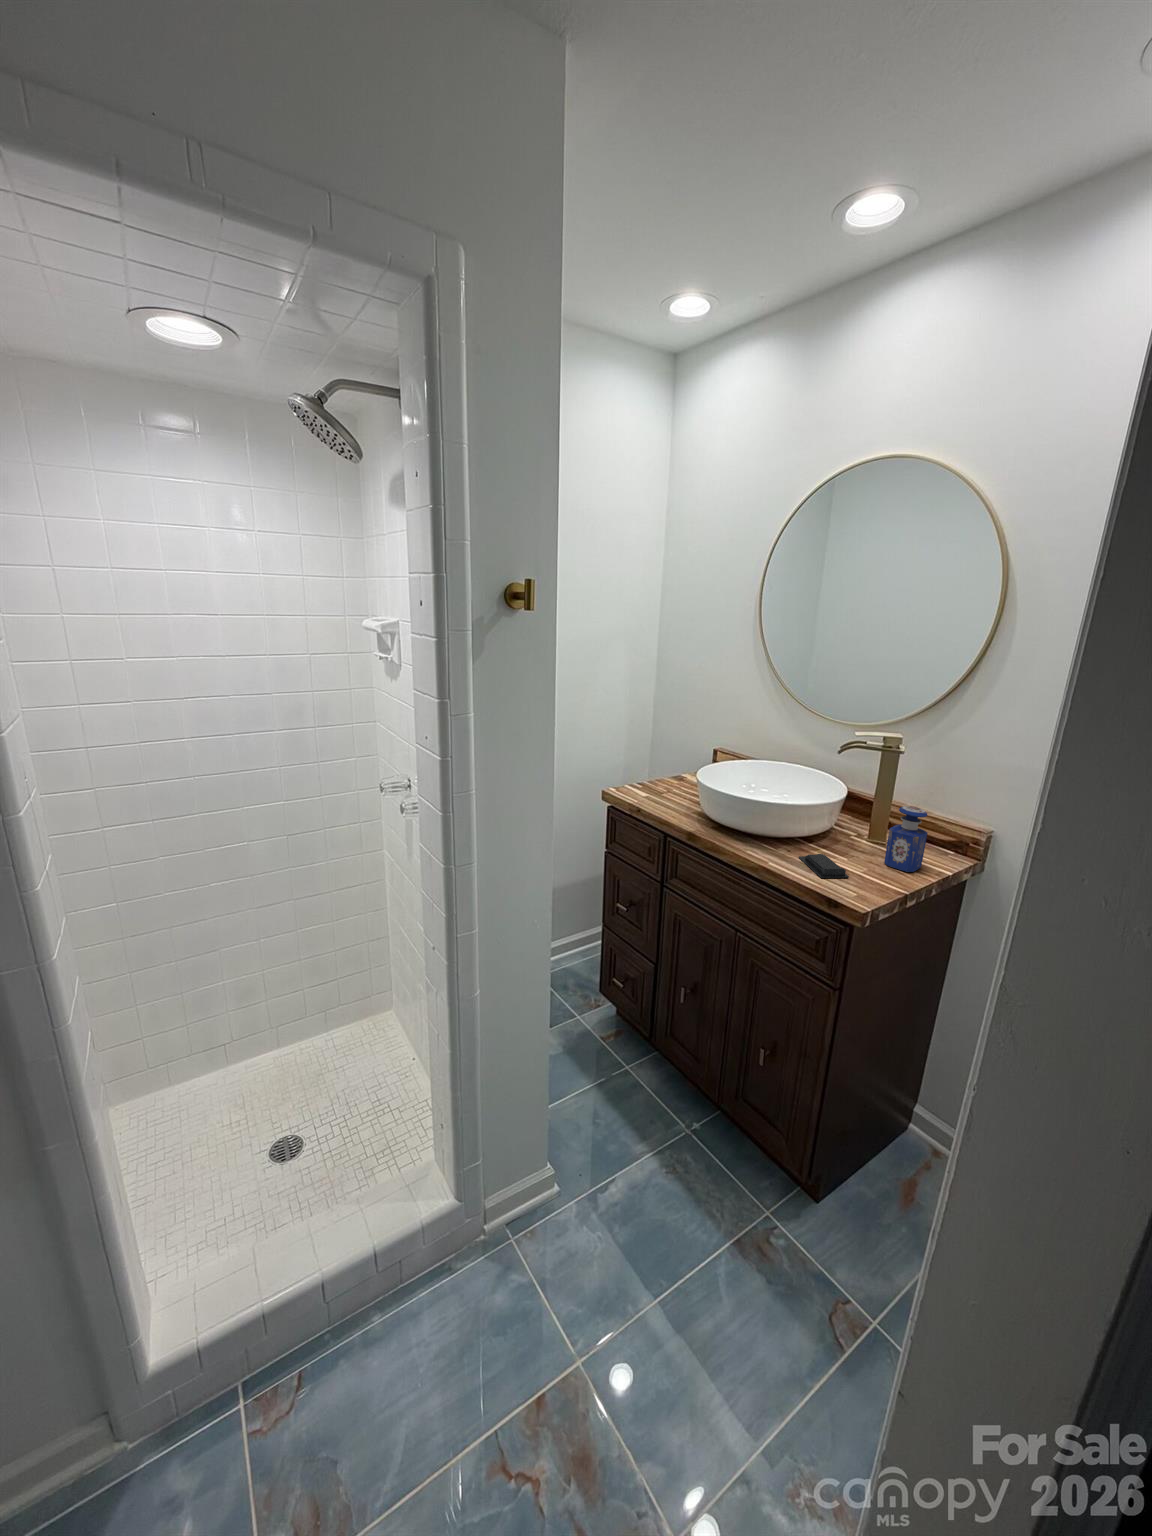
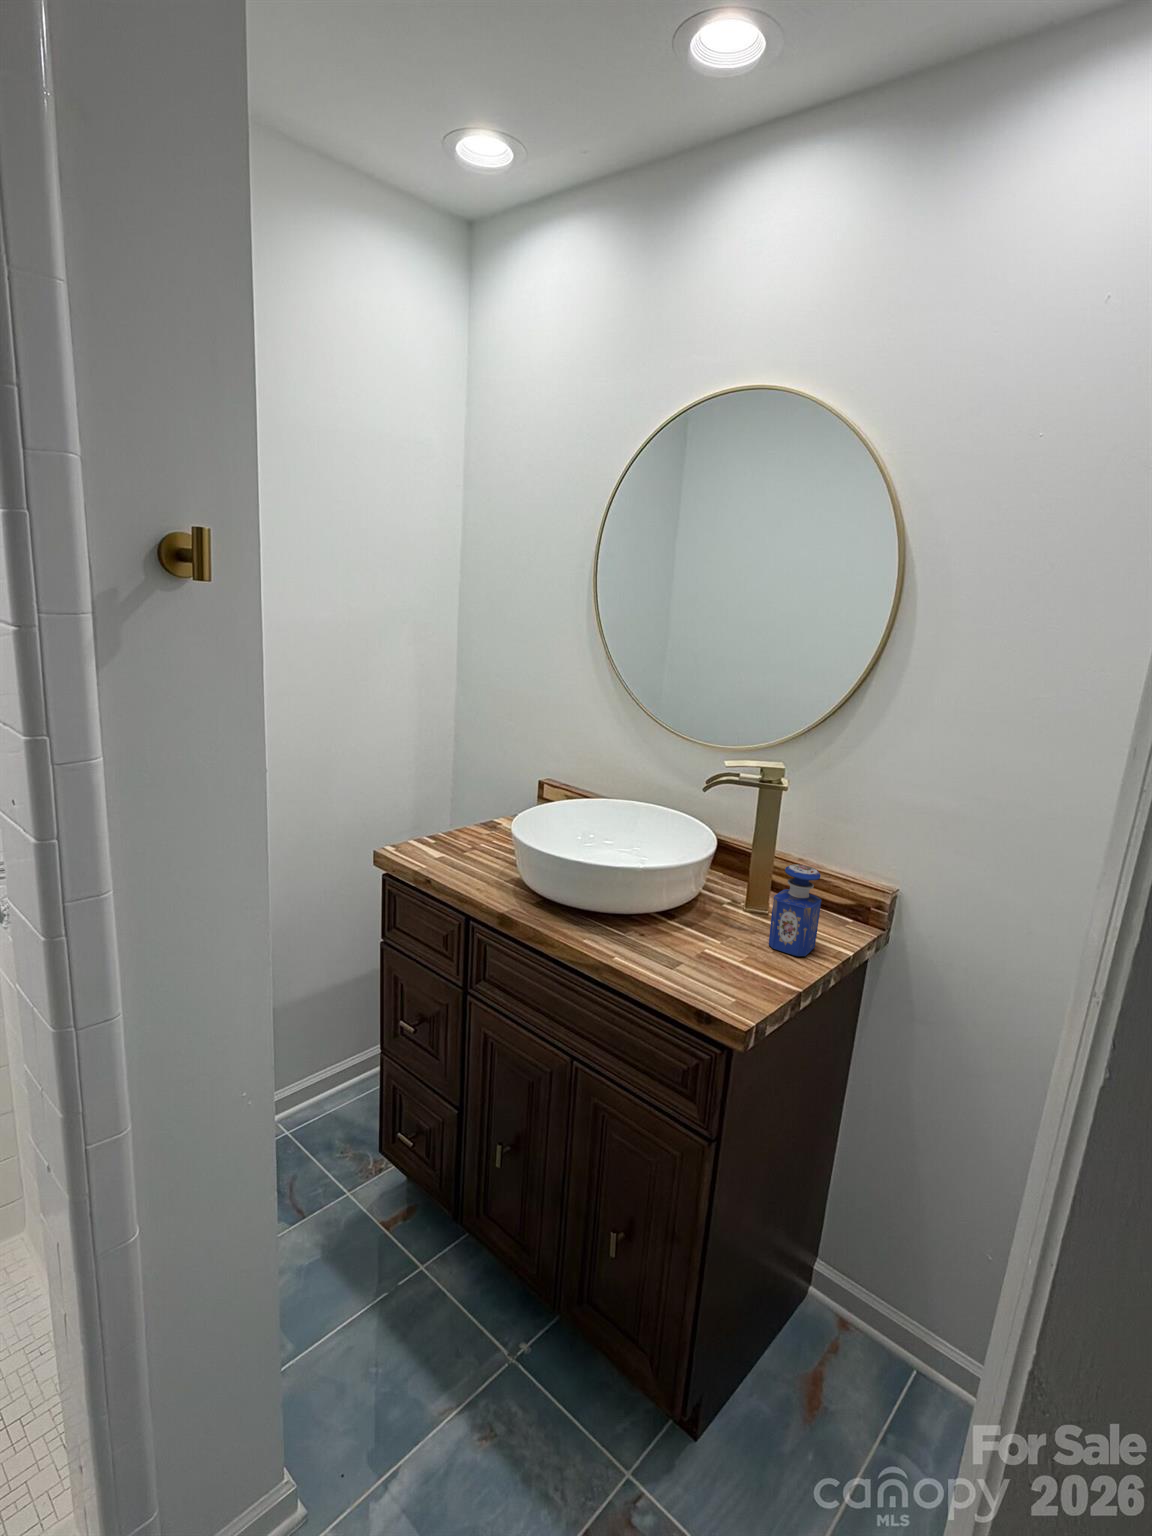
soap bar: present [799,854,849,878] -> none [656,938,724,977]

